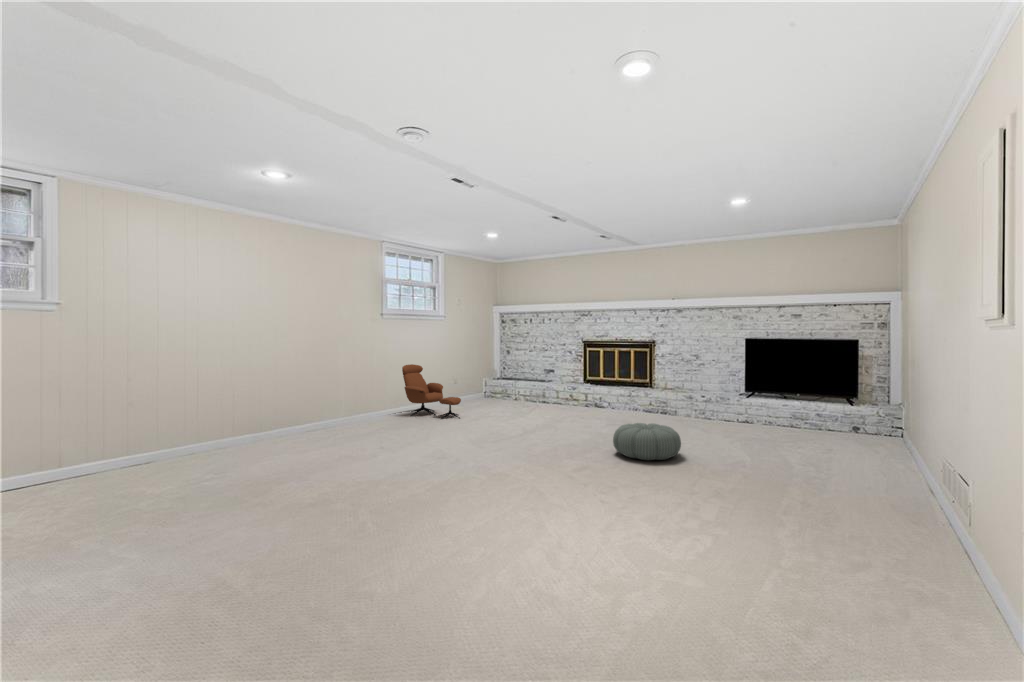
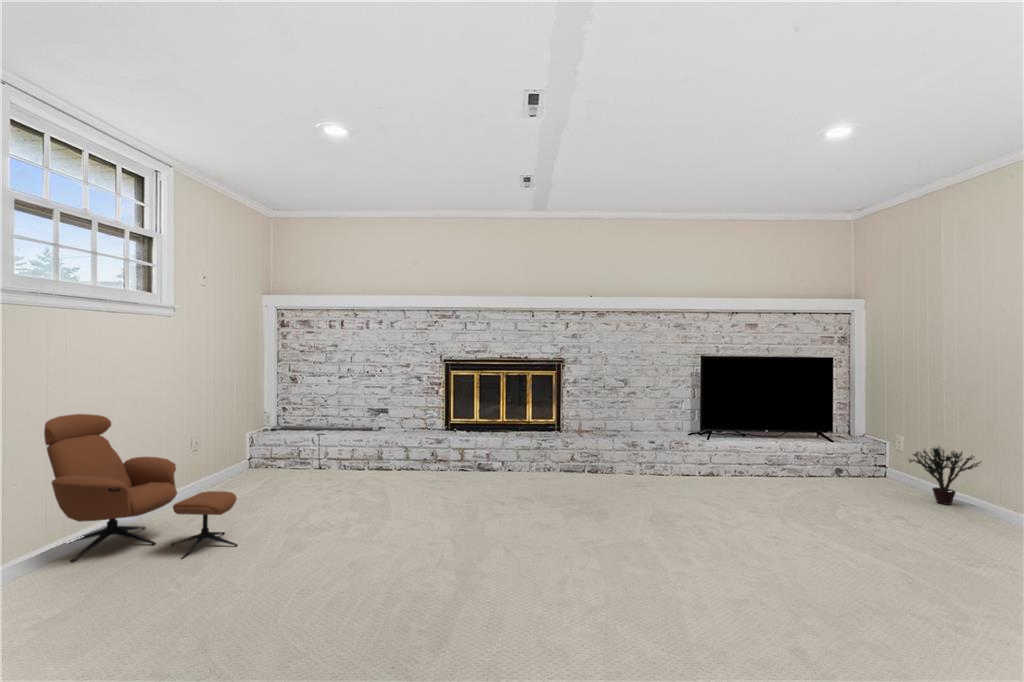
potted plant: none [858,406,908,448] -> present [909,446,981,505]
pouf: present [613,423,681,460] -> none [724,525,894,631]

